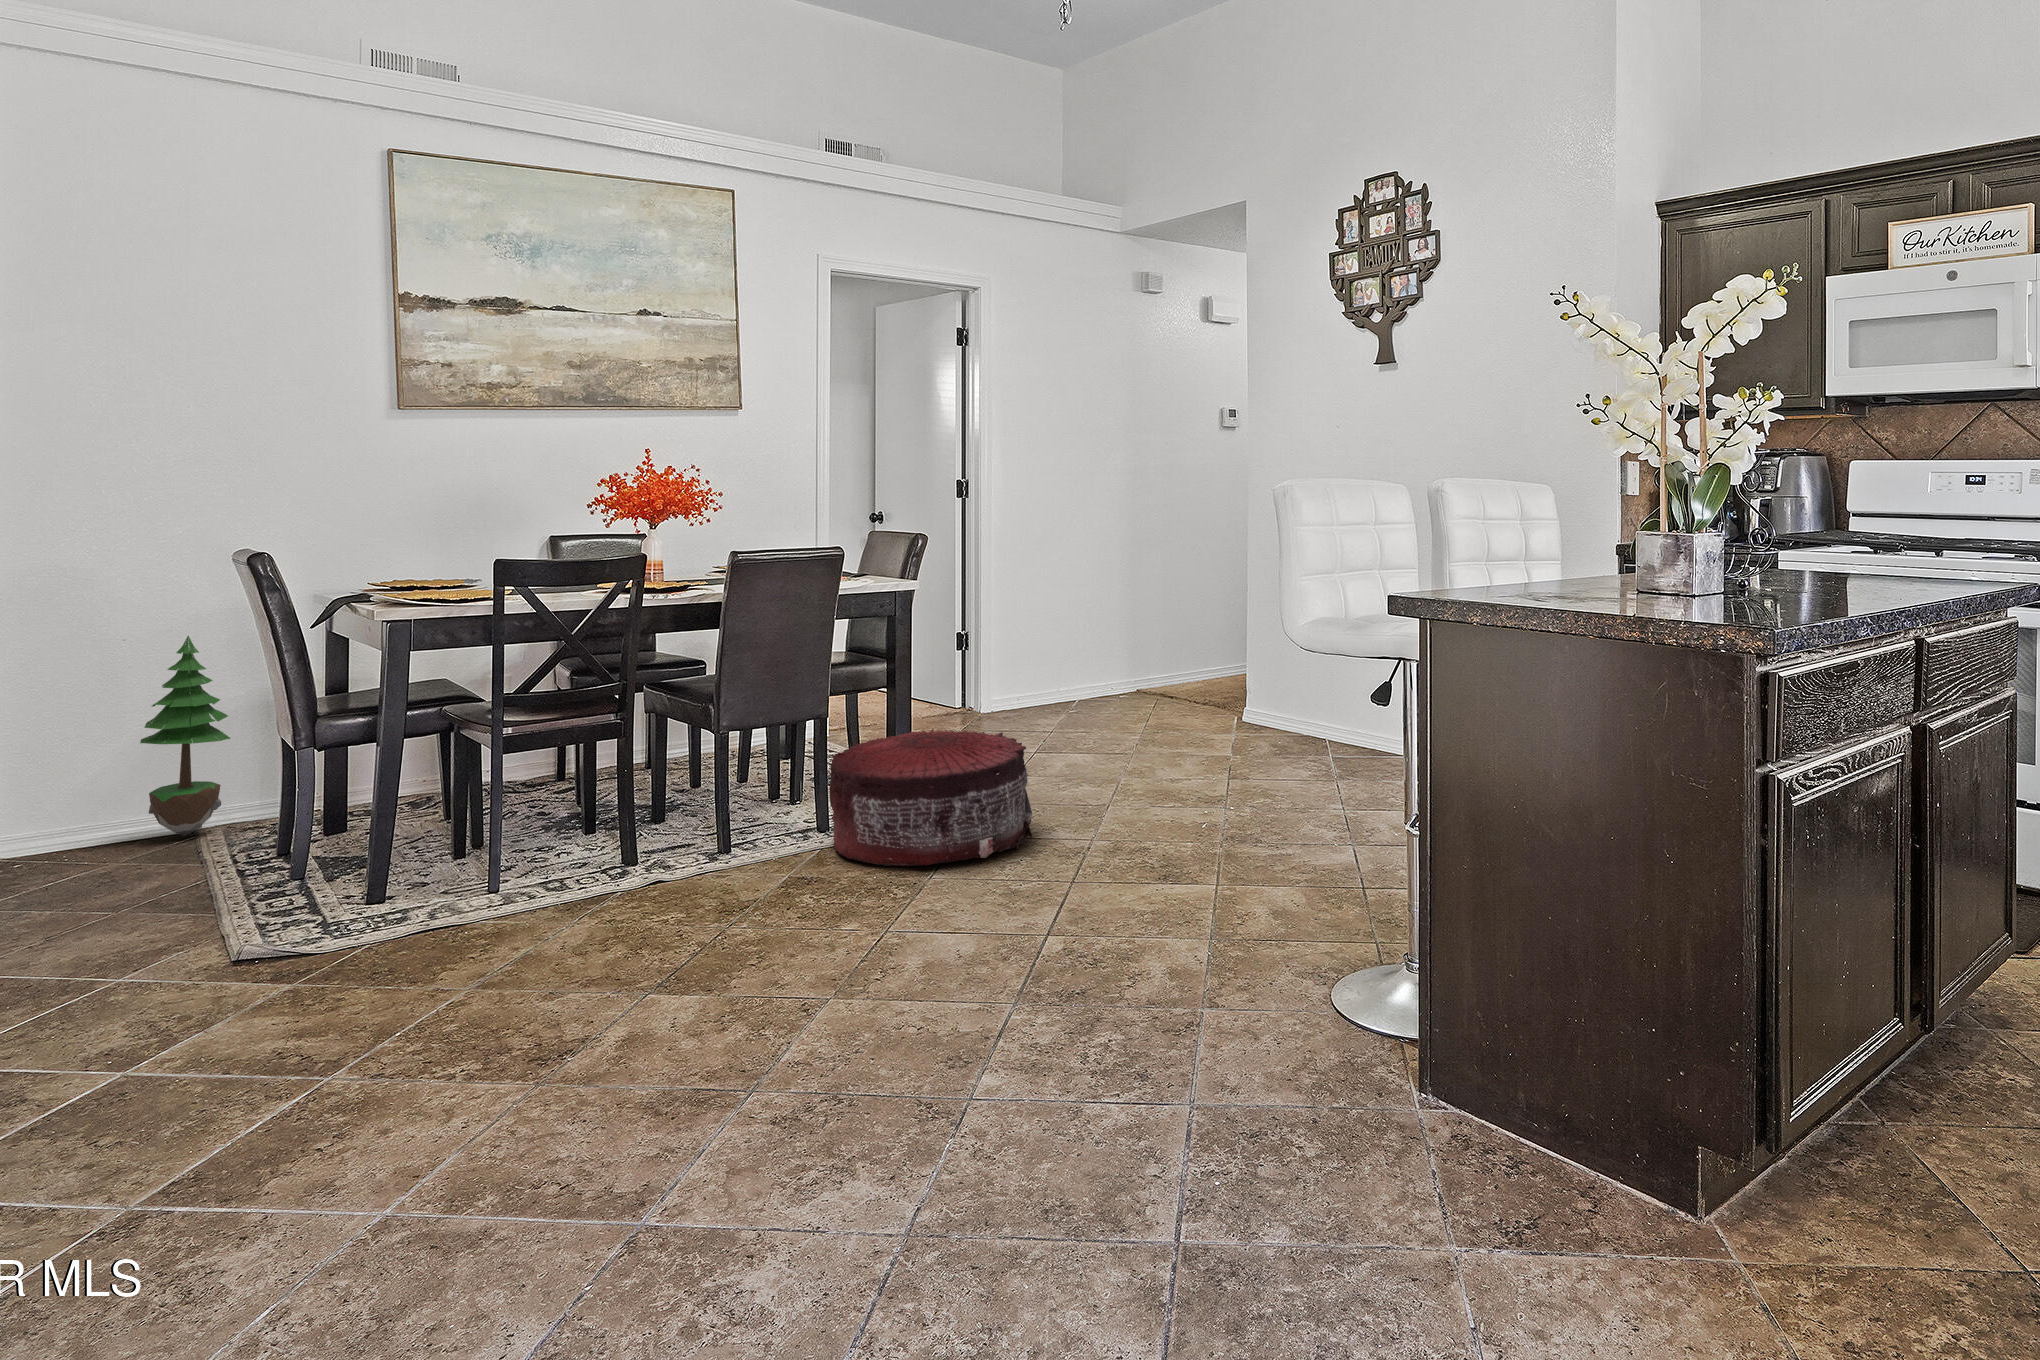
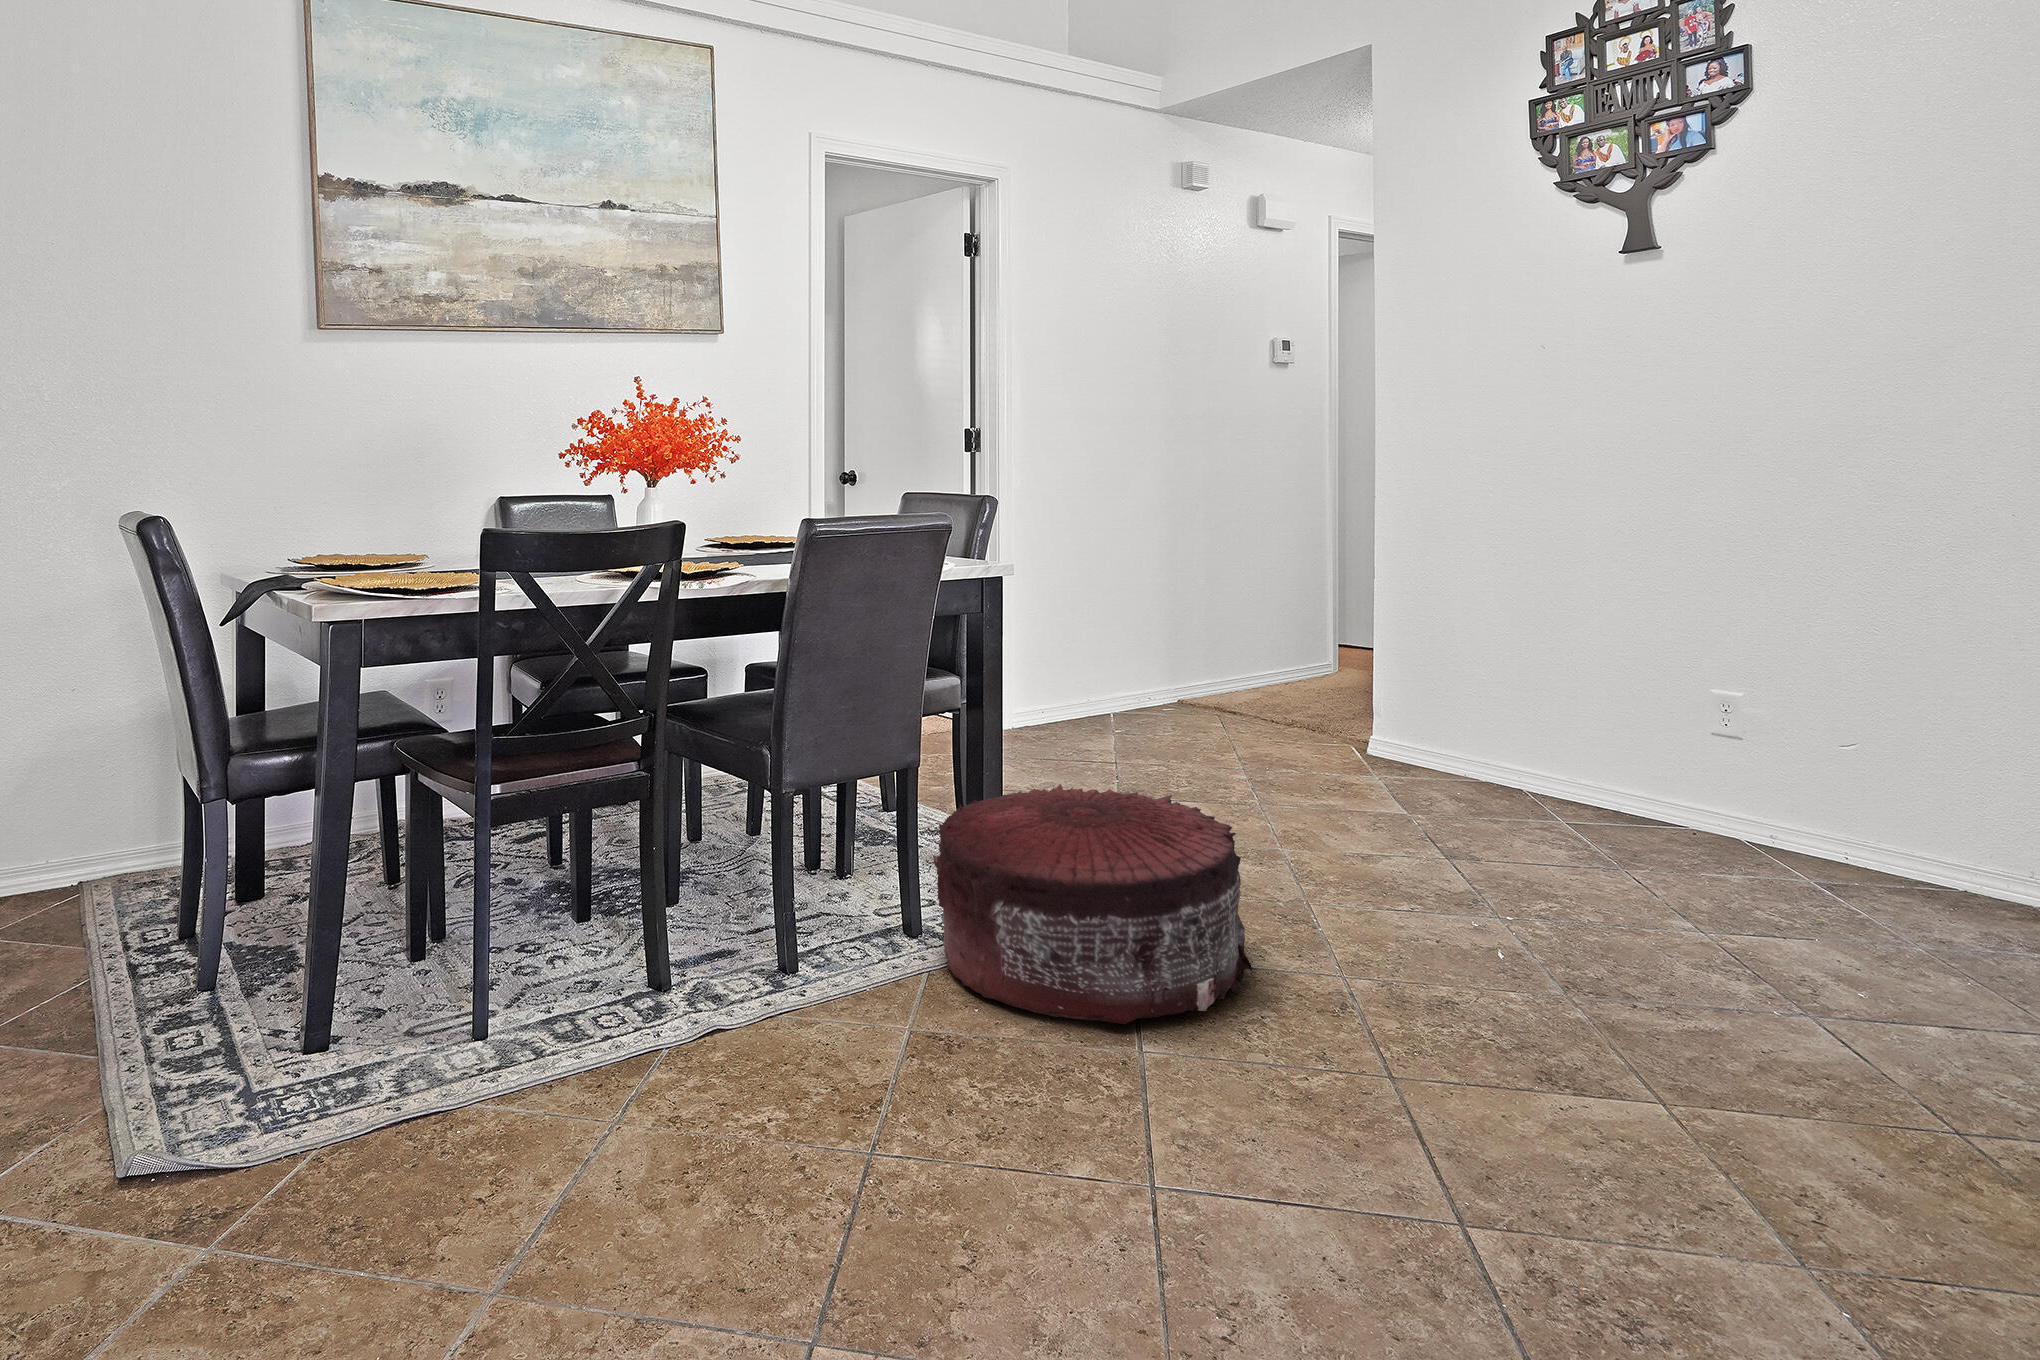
potted tree: present [140,636,230,837] -> none [10,626,121,895]

